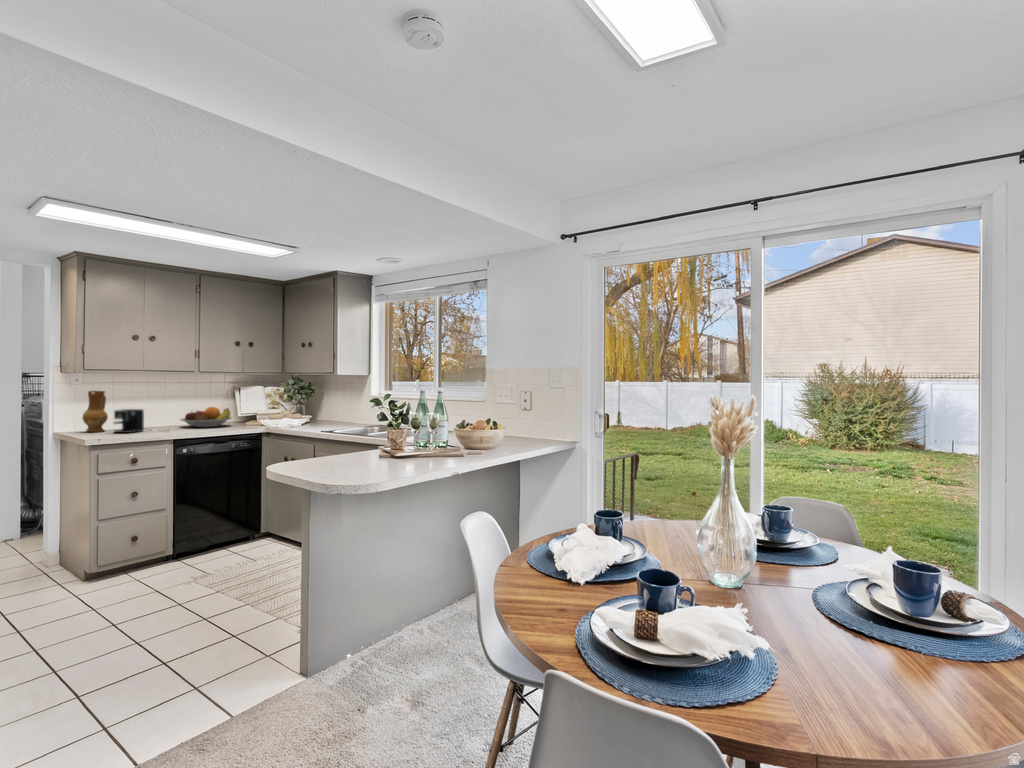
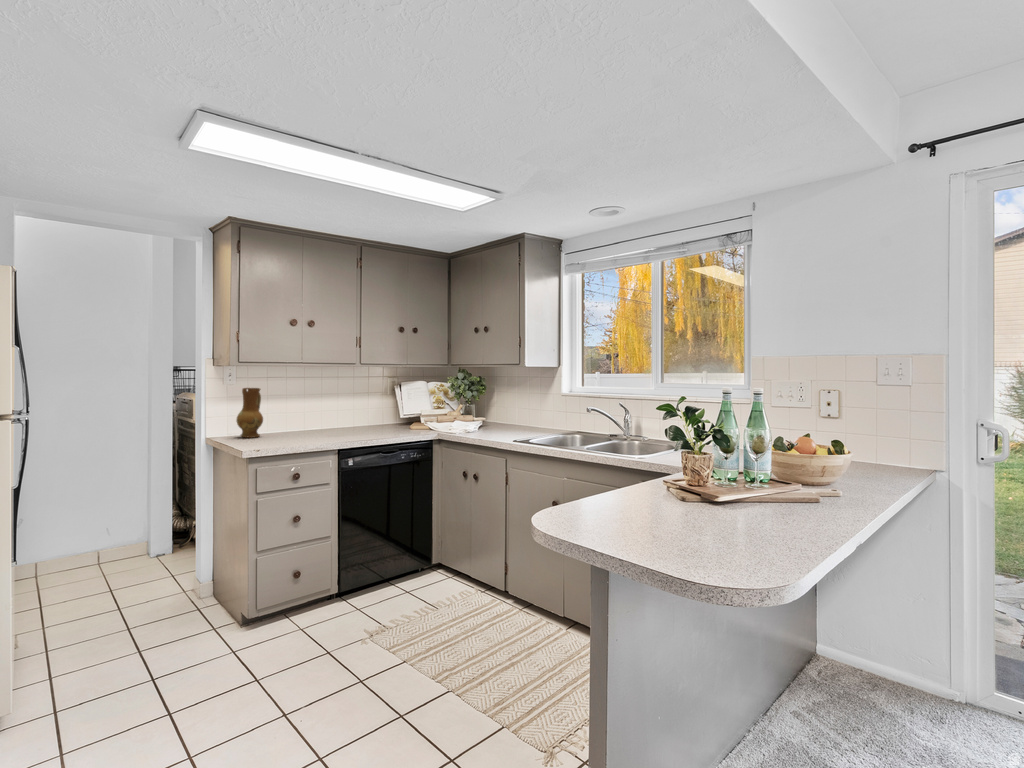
fruit bowl: present [180,407,231,427] -> none [339,407,397,432]
coffee maker: present [114,409,144,433] -> none [270,410,332,440]

